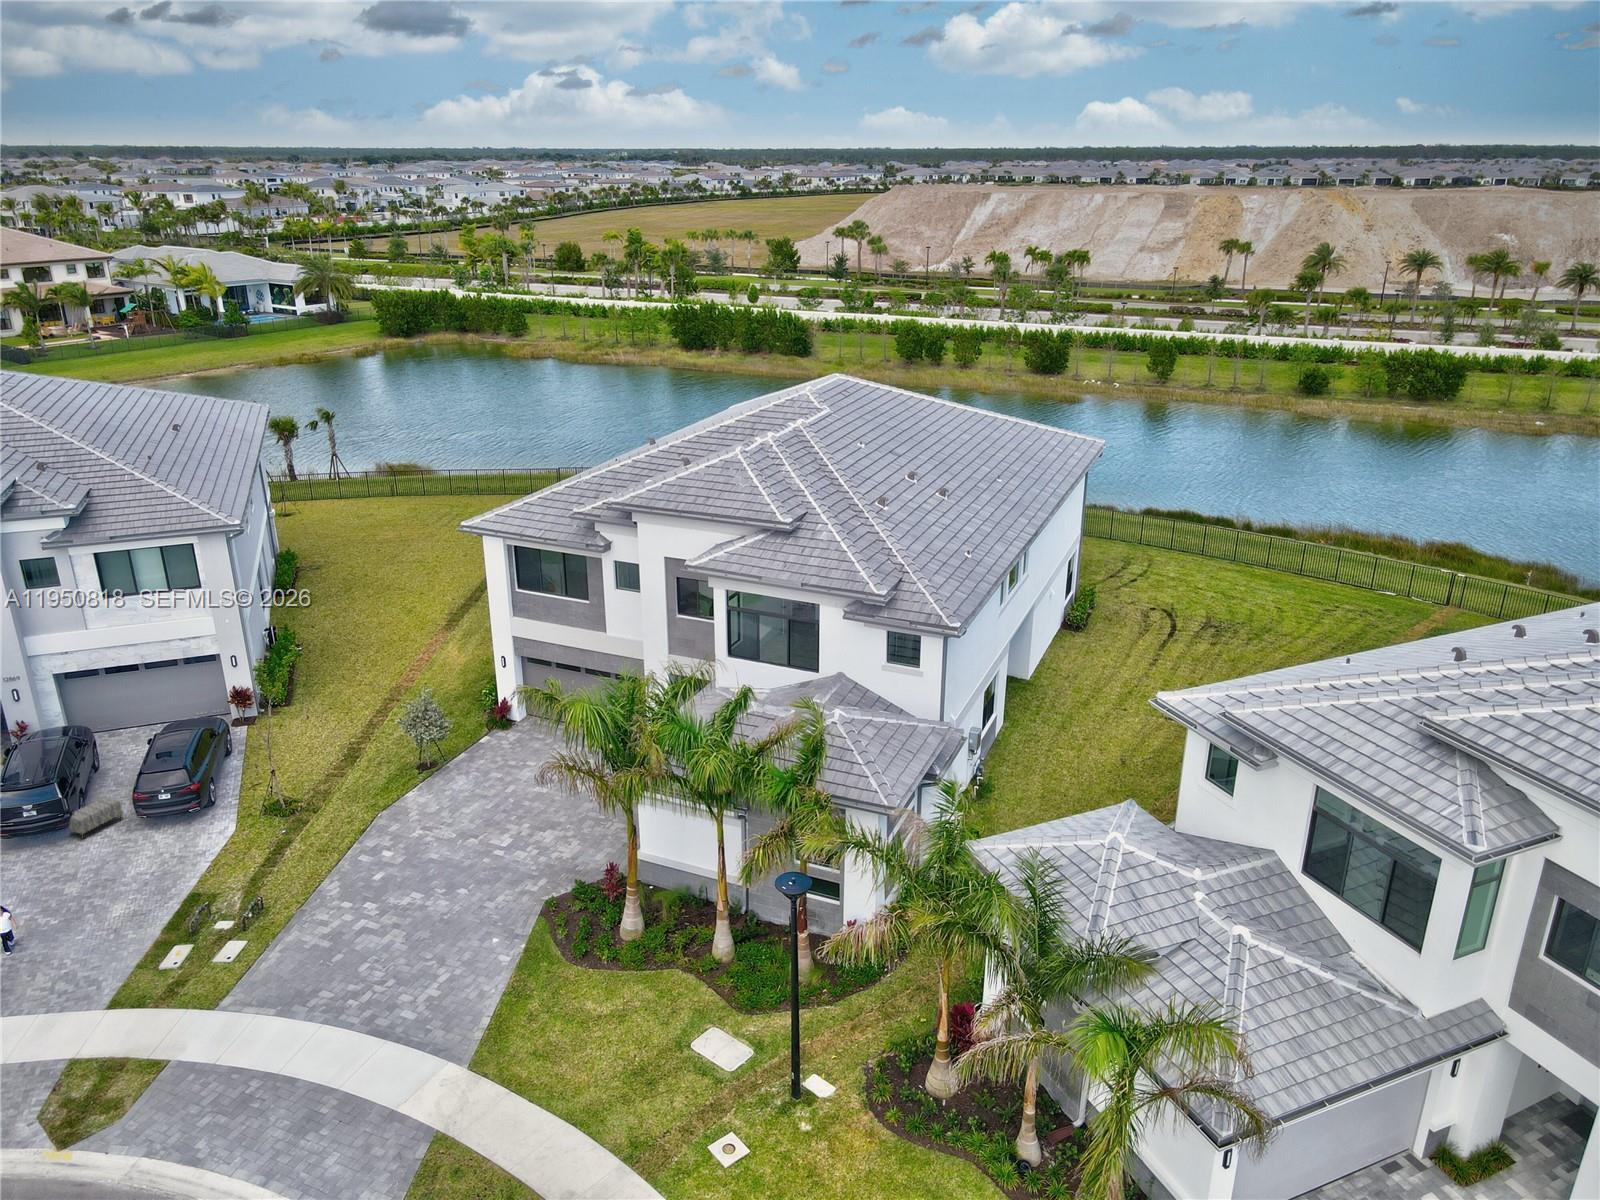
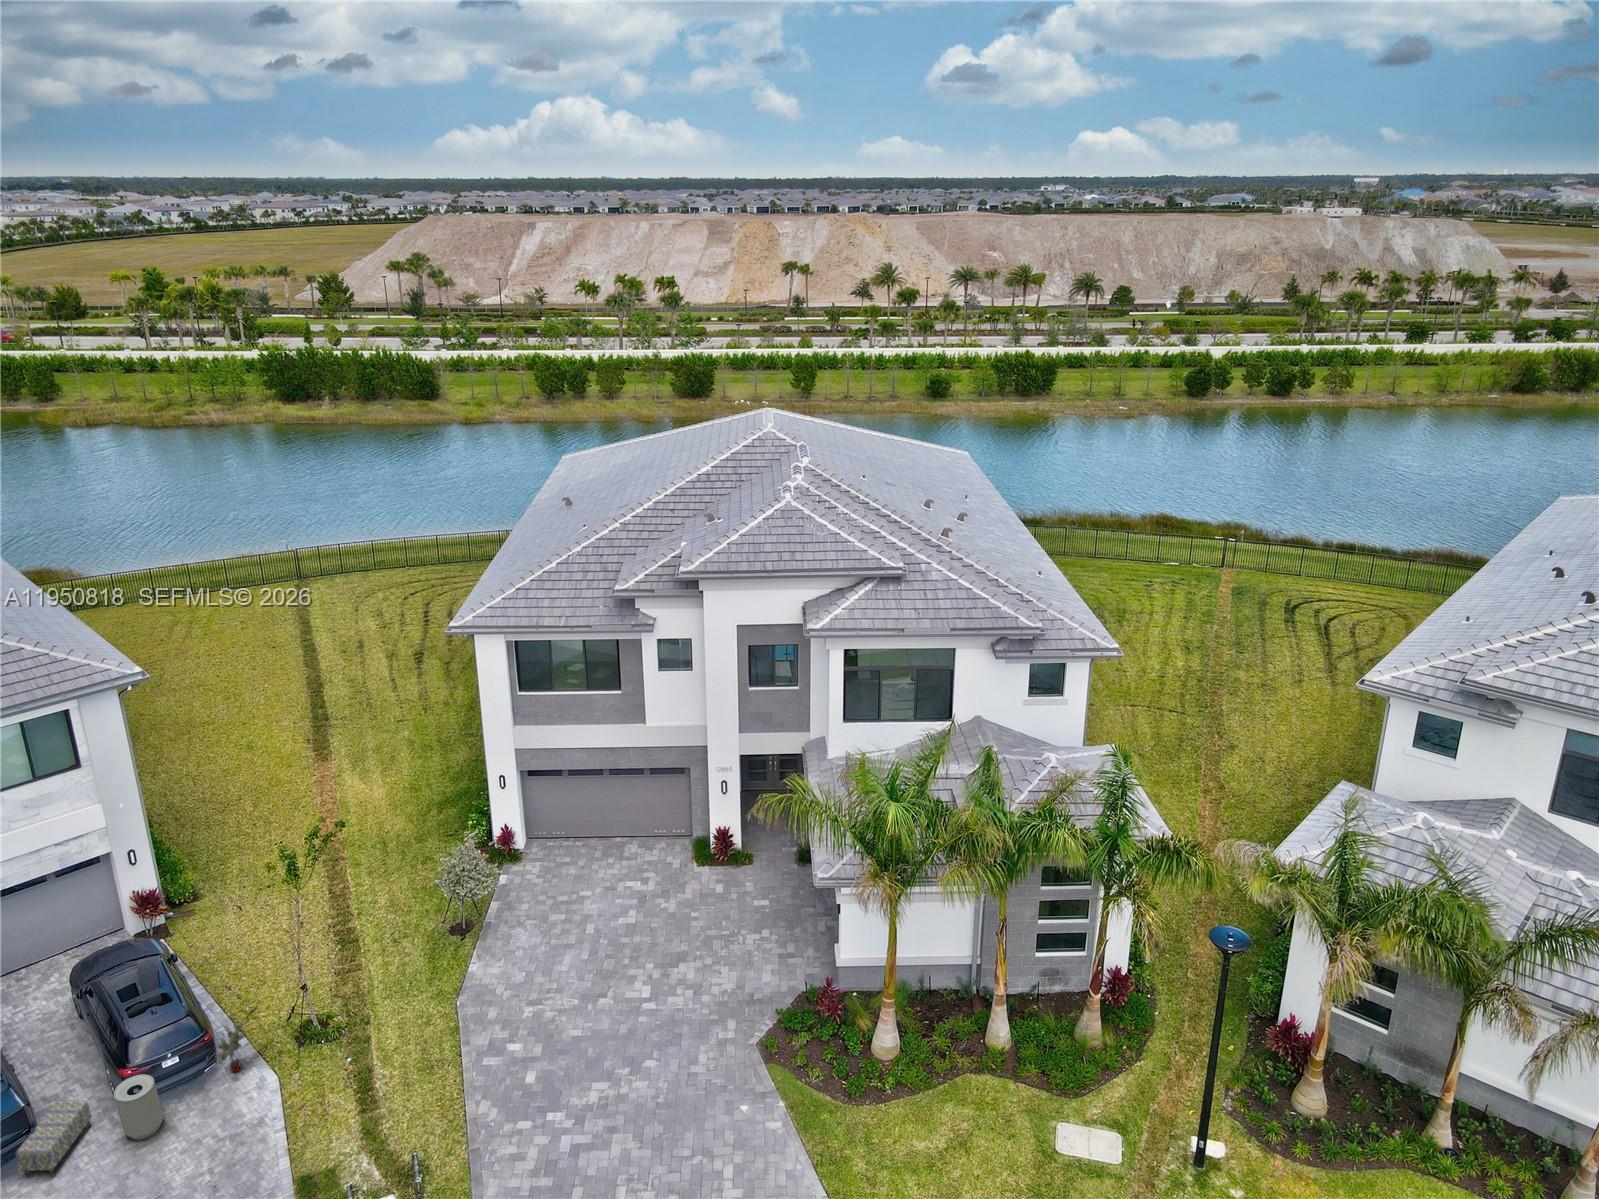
potted tree: none [200,778,228,814] -> present [215,1023,245,1072]
trash can: none [124,791,158,835] -> present [114,1074,163,1140]

